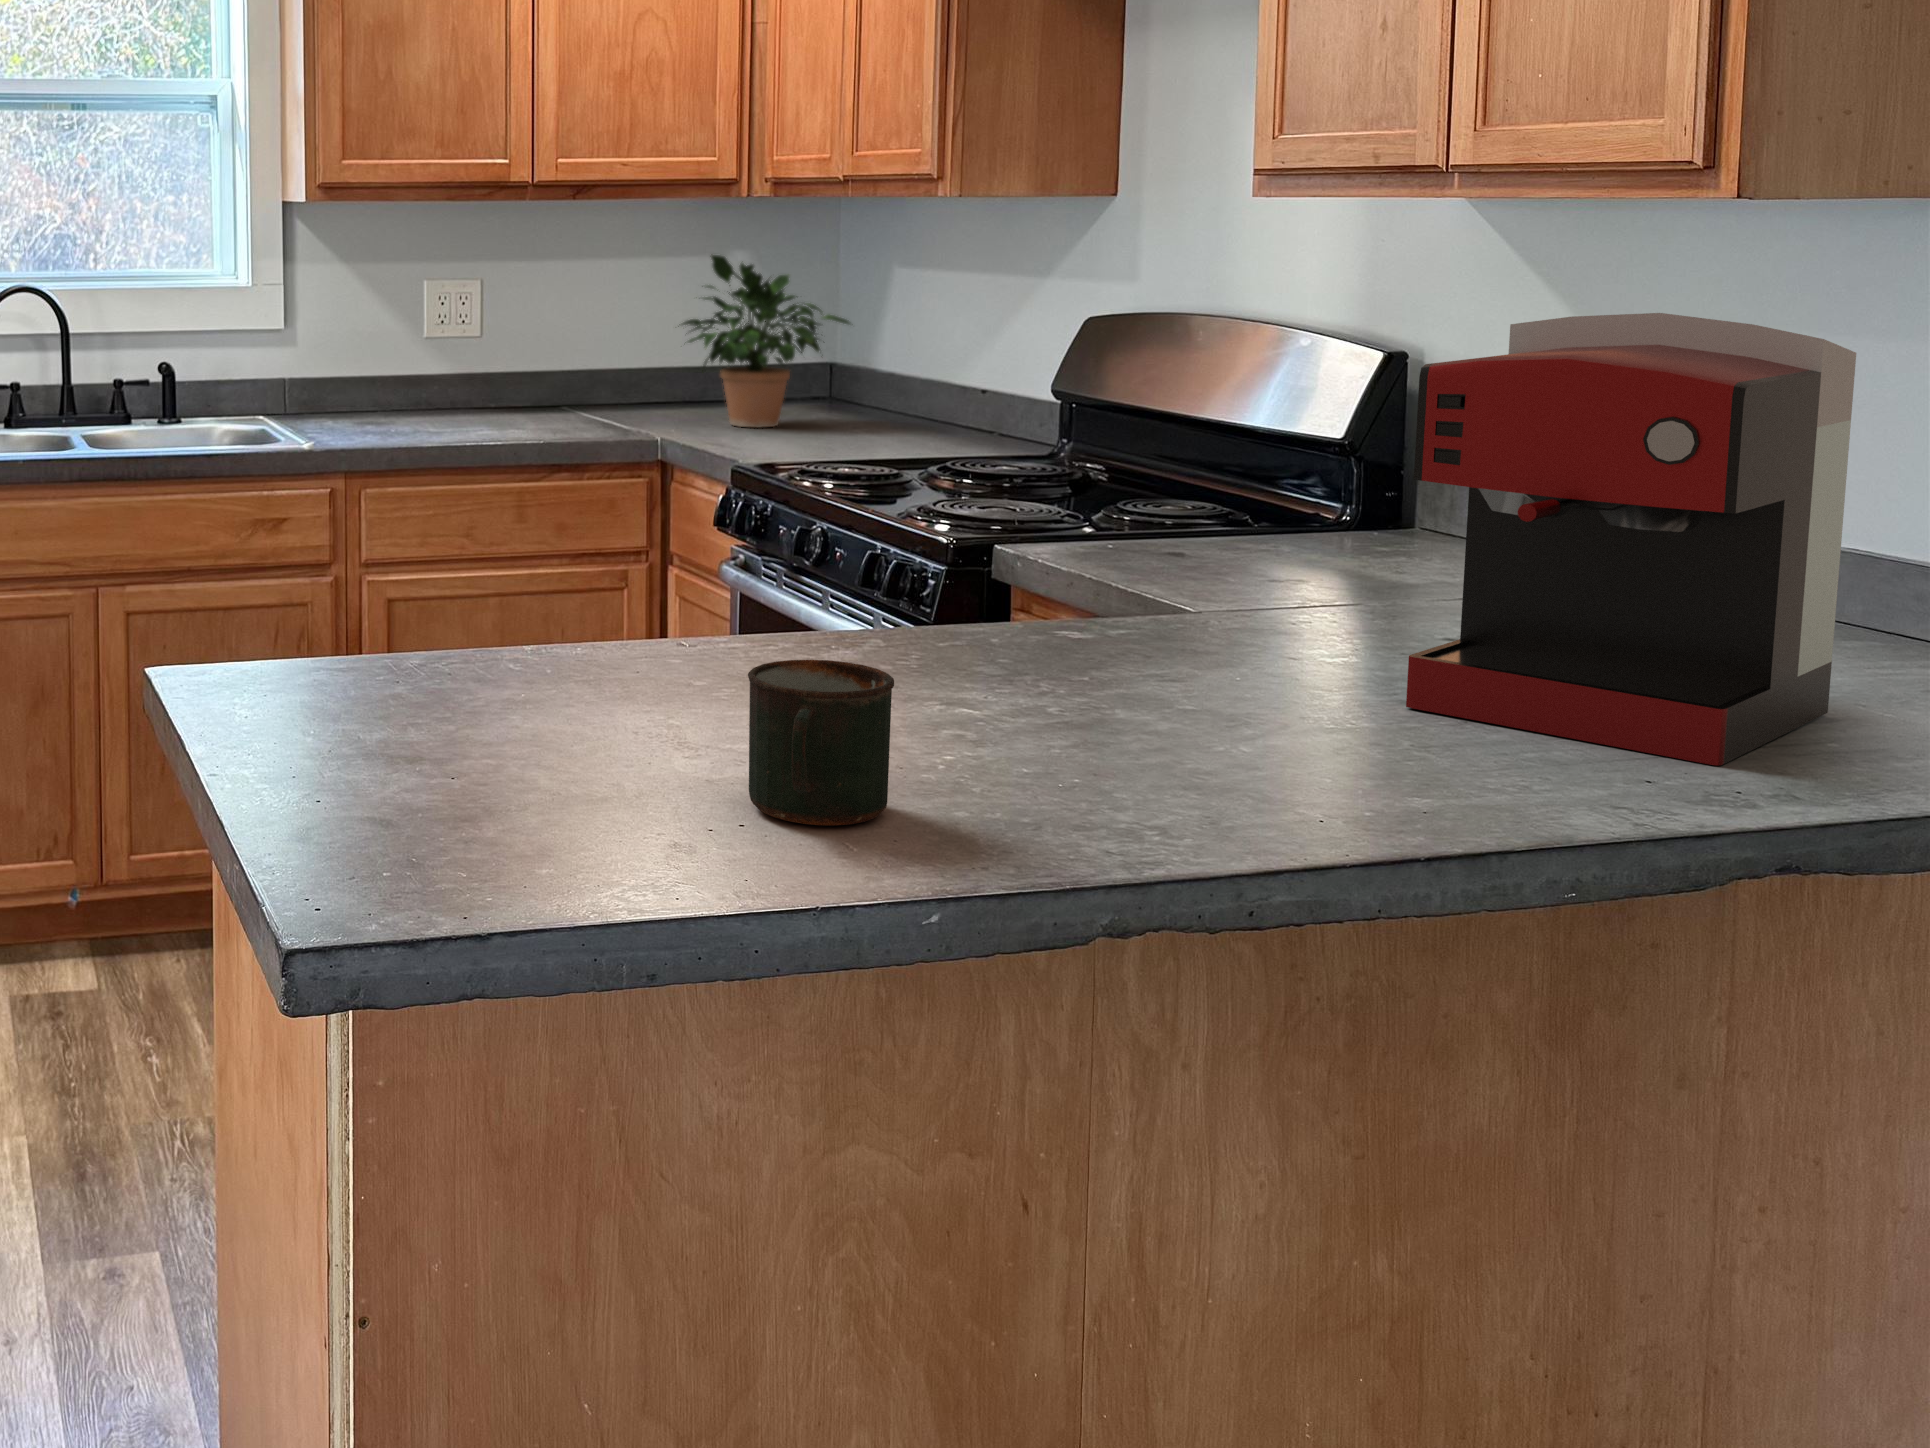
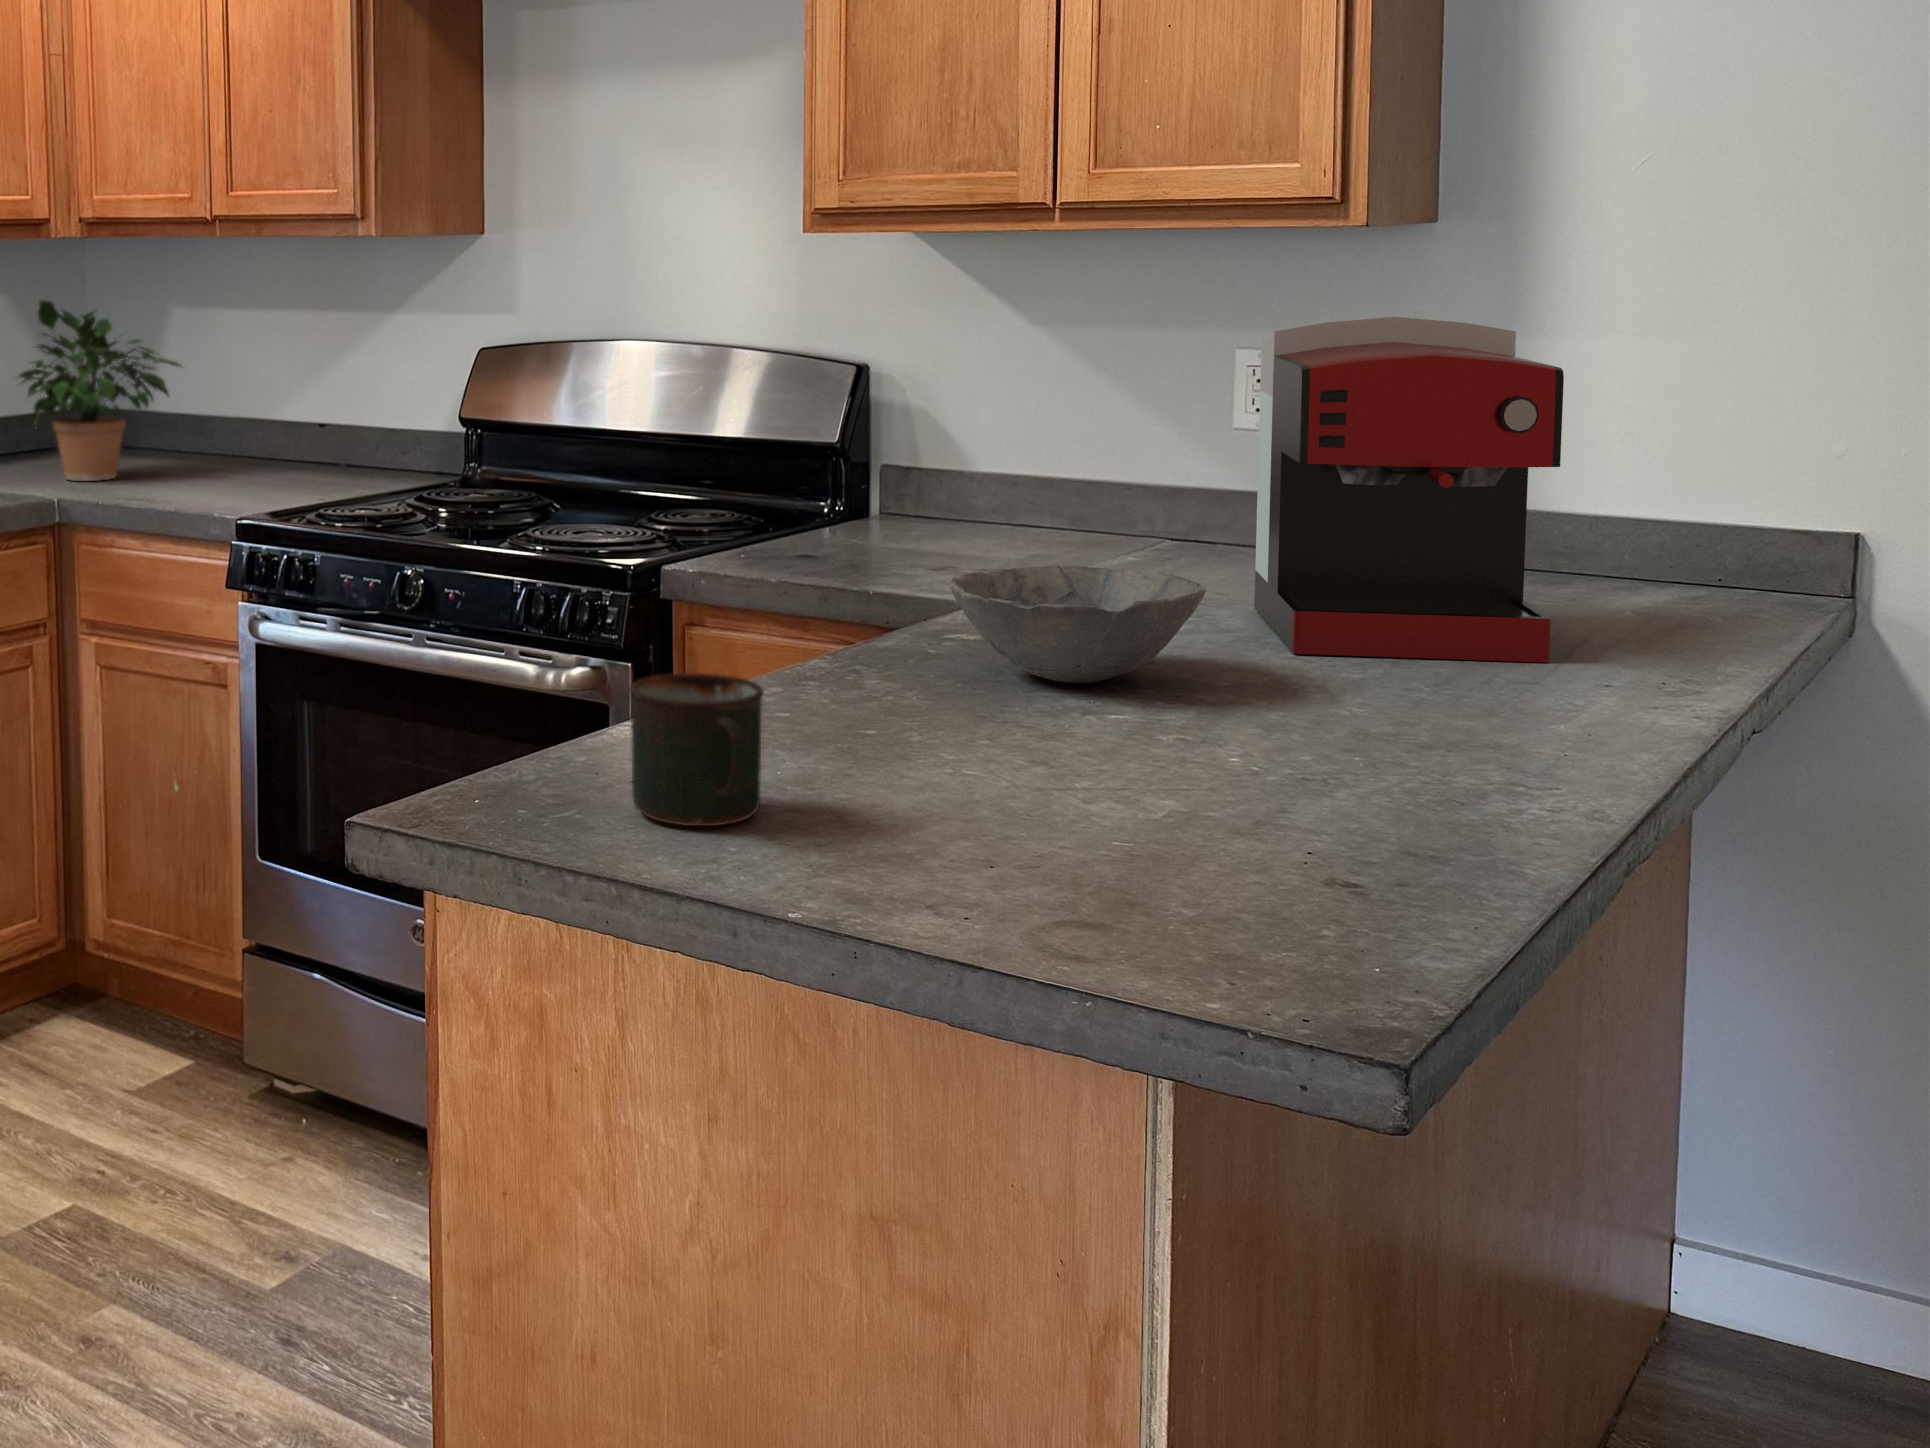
bowl: none [932,564,1216,692] -> present [950,566,1206,683]
mug: present [748,660,894,825] -> present [630,673,763,826]

